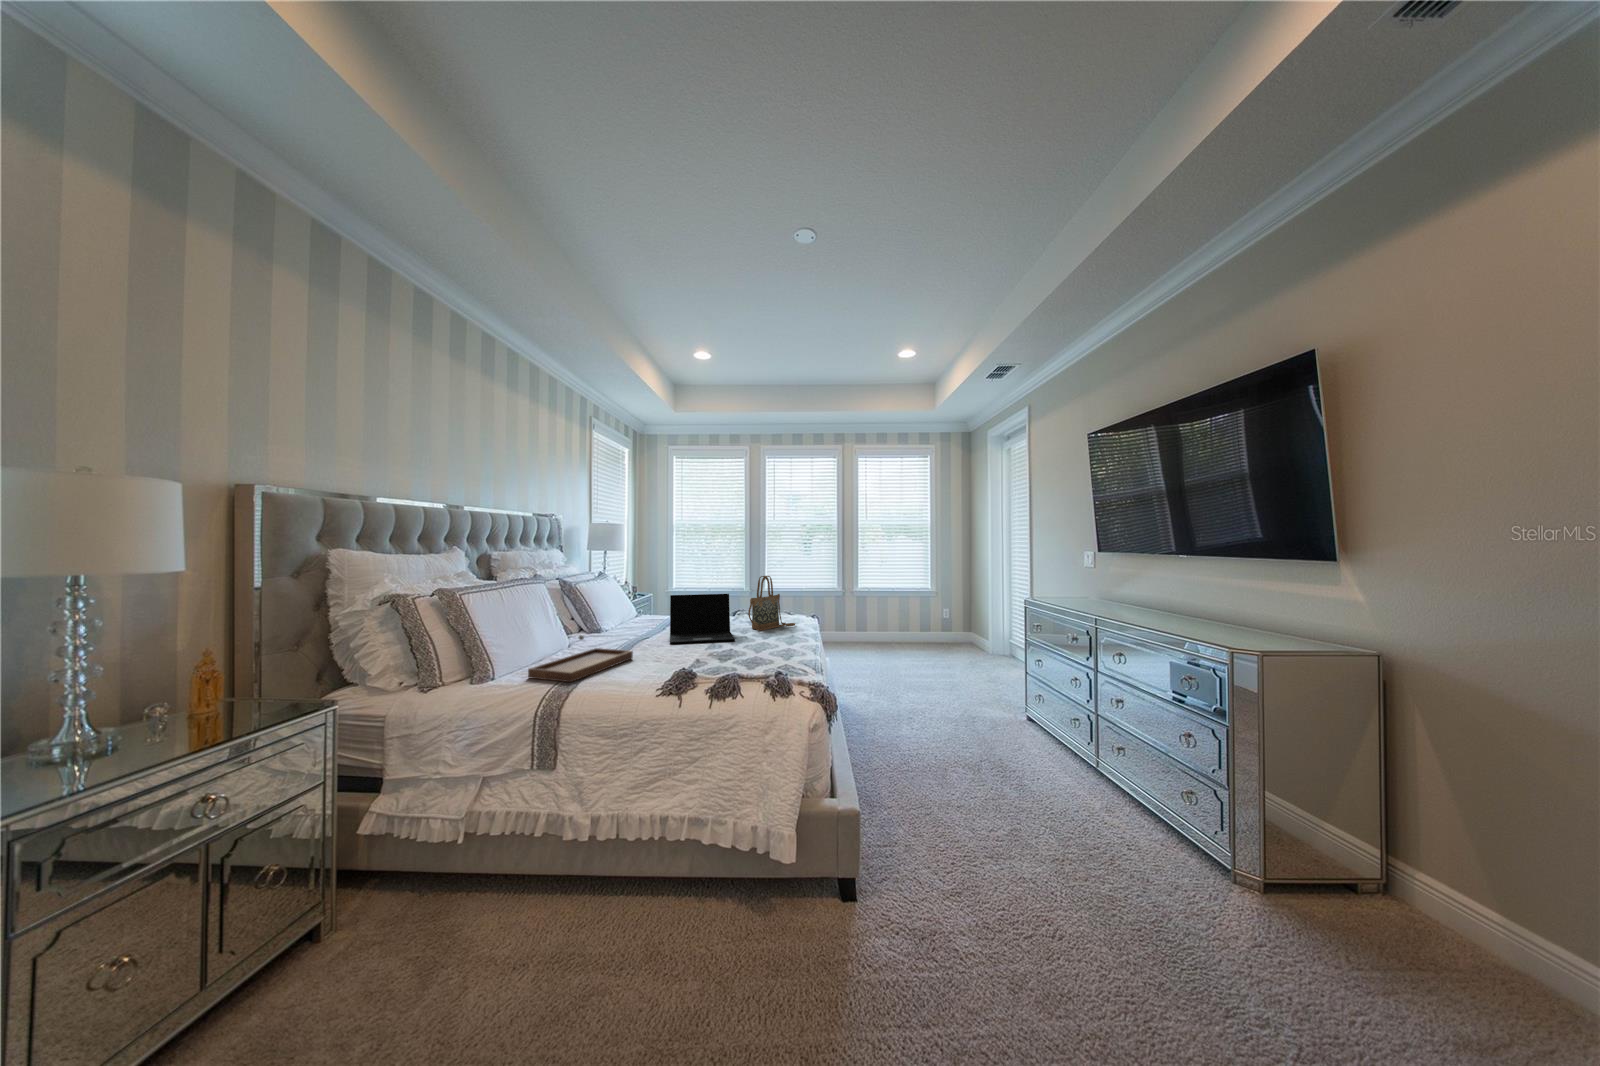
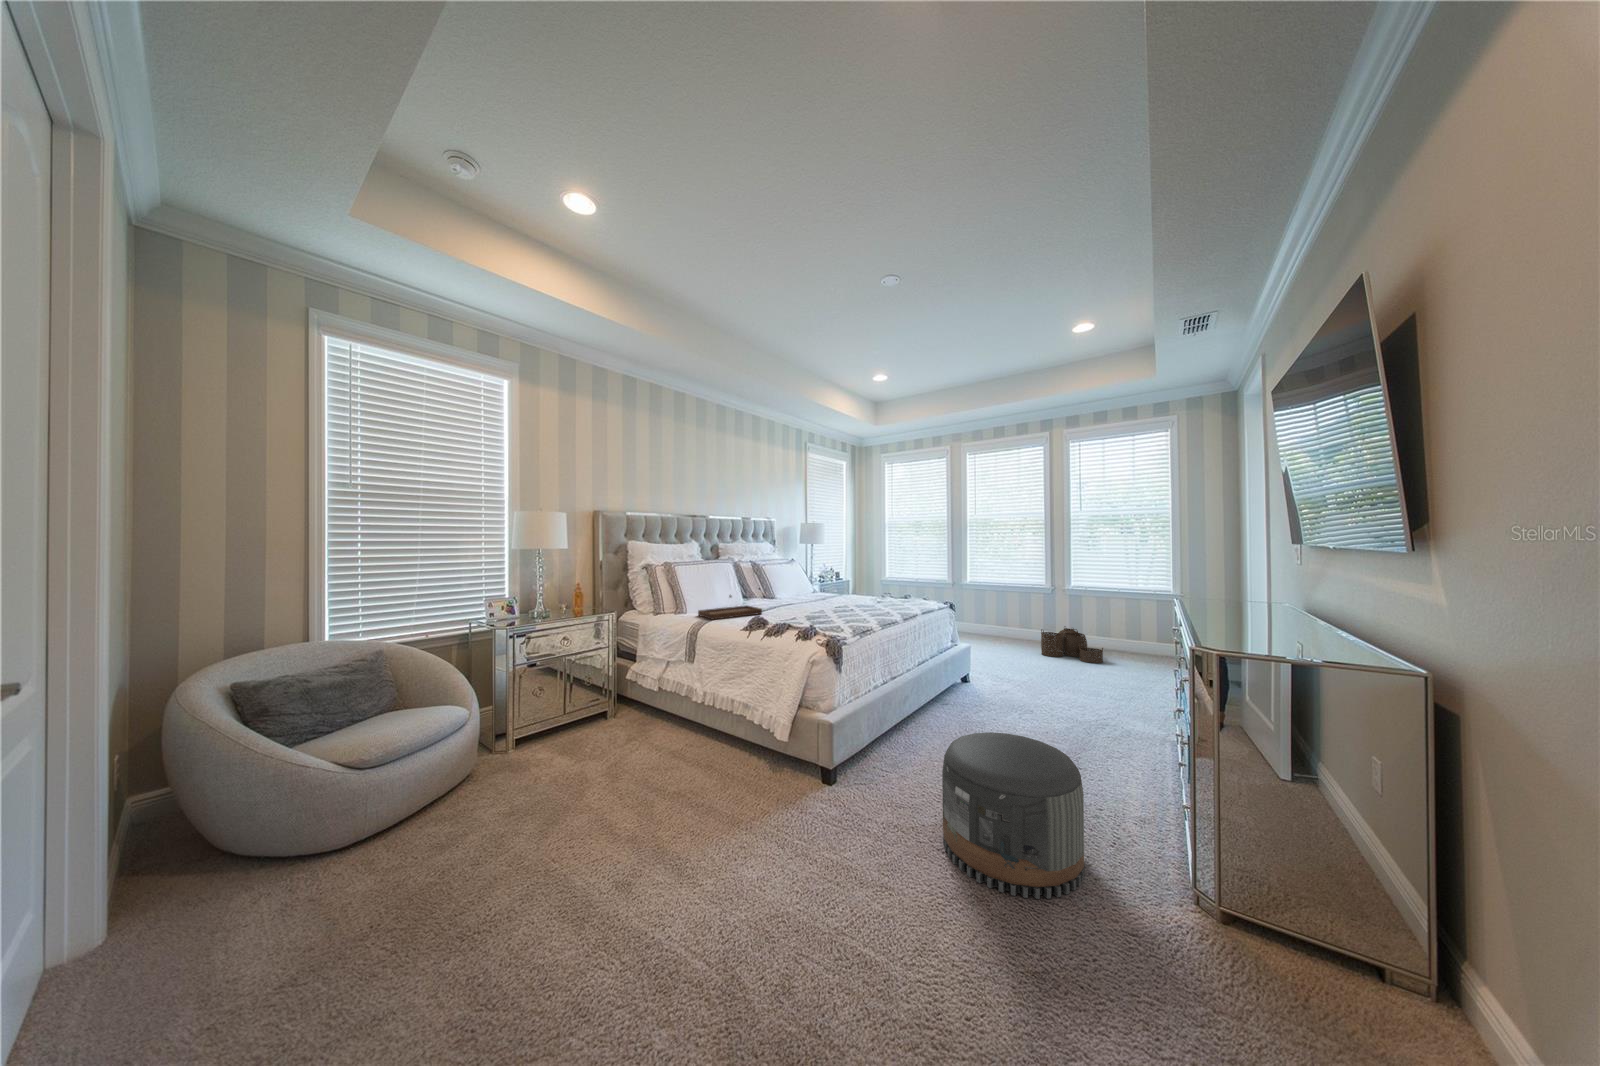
handbag: present [748,576,795,631] -> none [869,564,915,608]
laptop: present [670,594,735,644] -> none [799,576,854,612]
woven basket: none [848,627,902,659] -> present [1041,626,1103,663]
pouf: none [1033,767,1217,980] -> present [942,732,1084,899]

